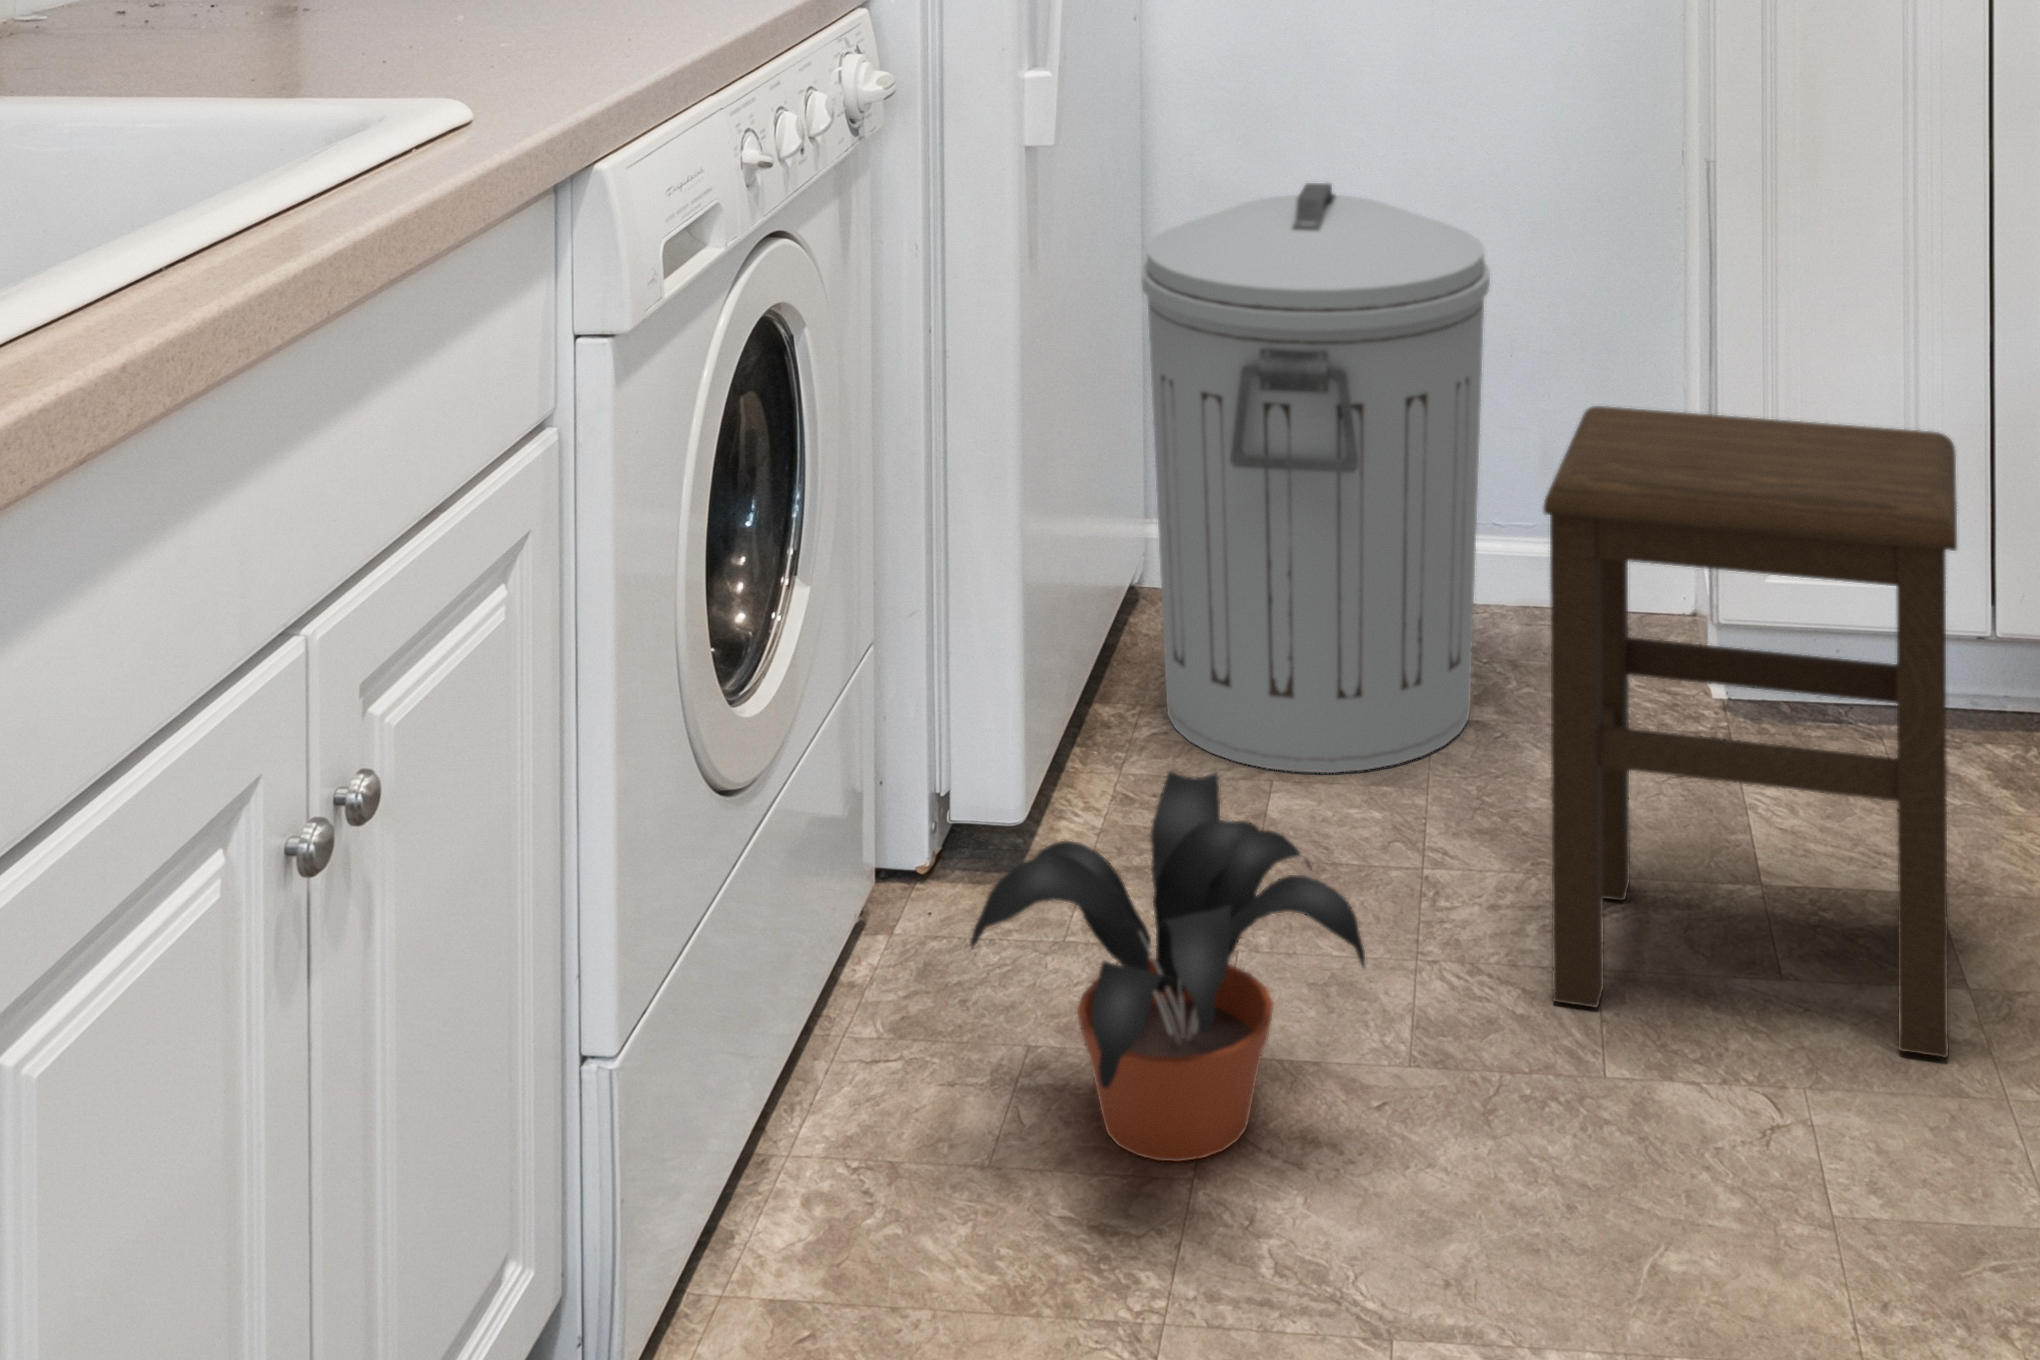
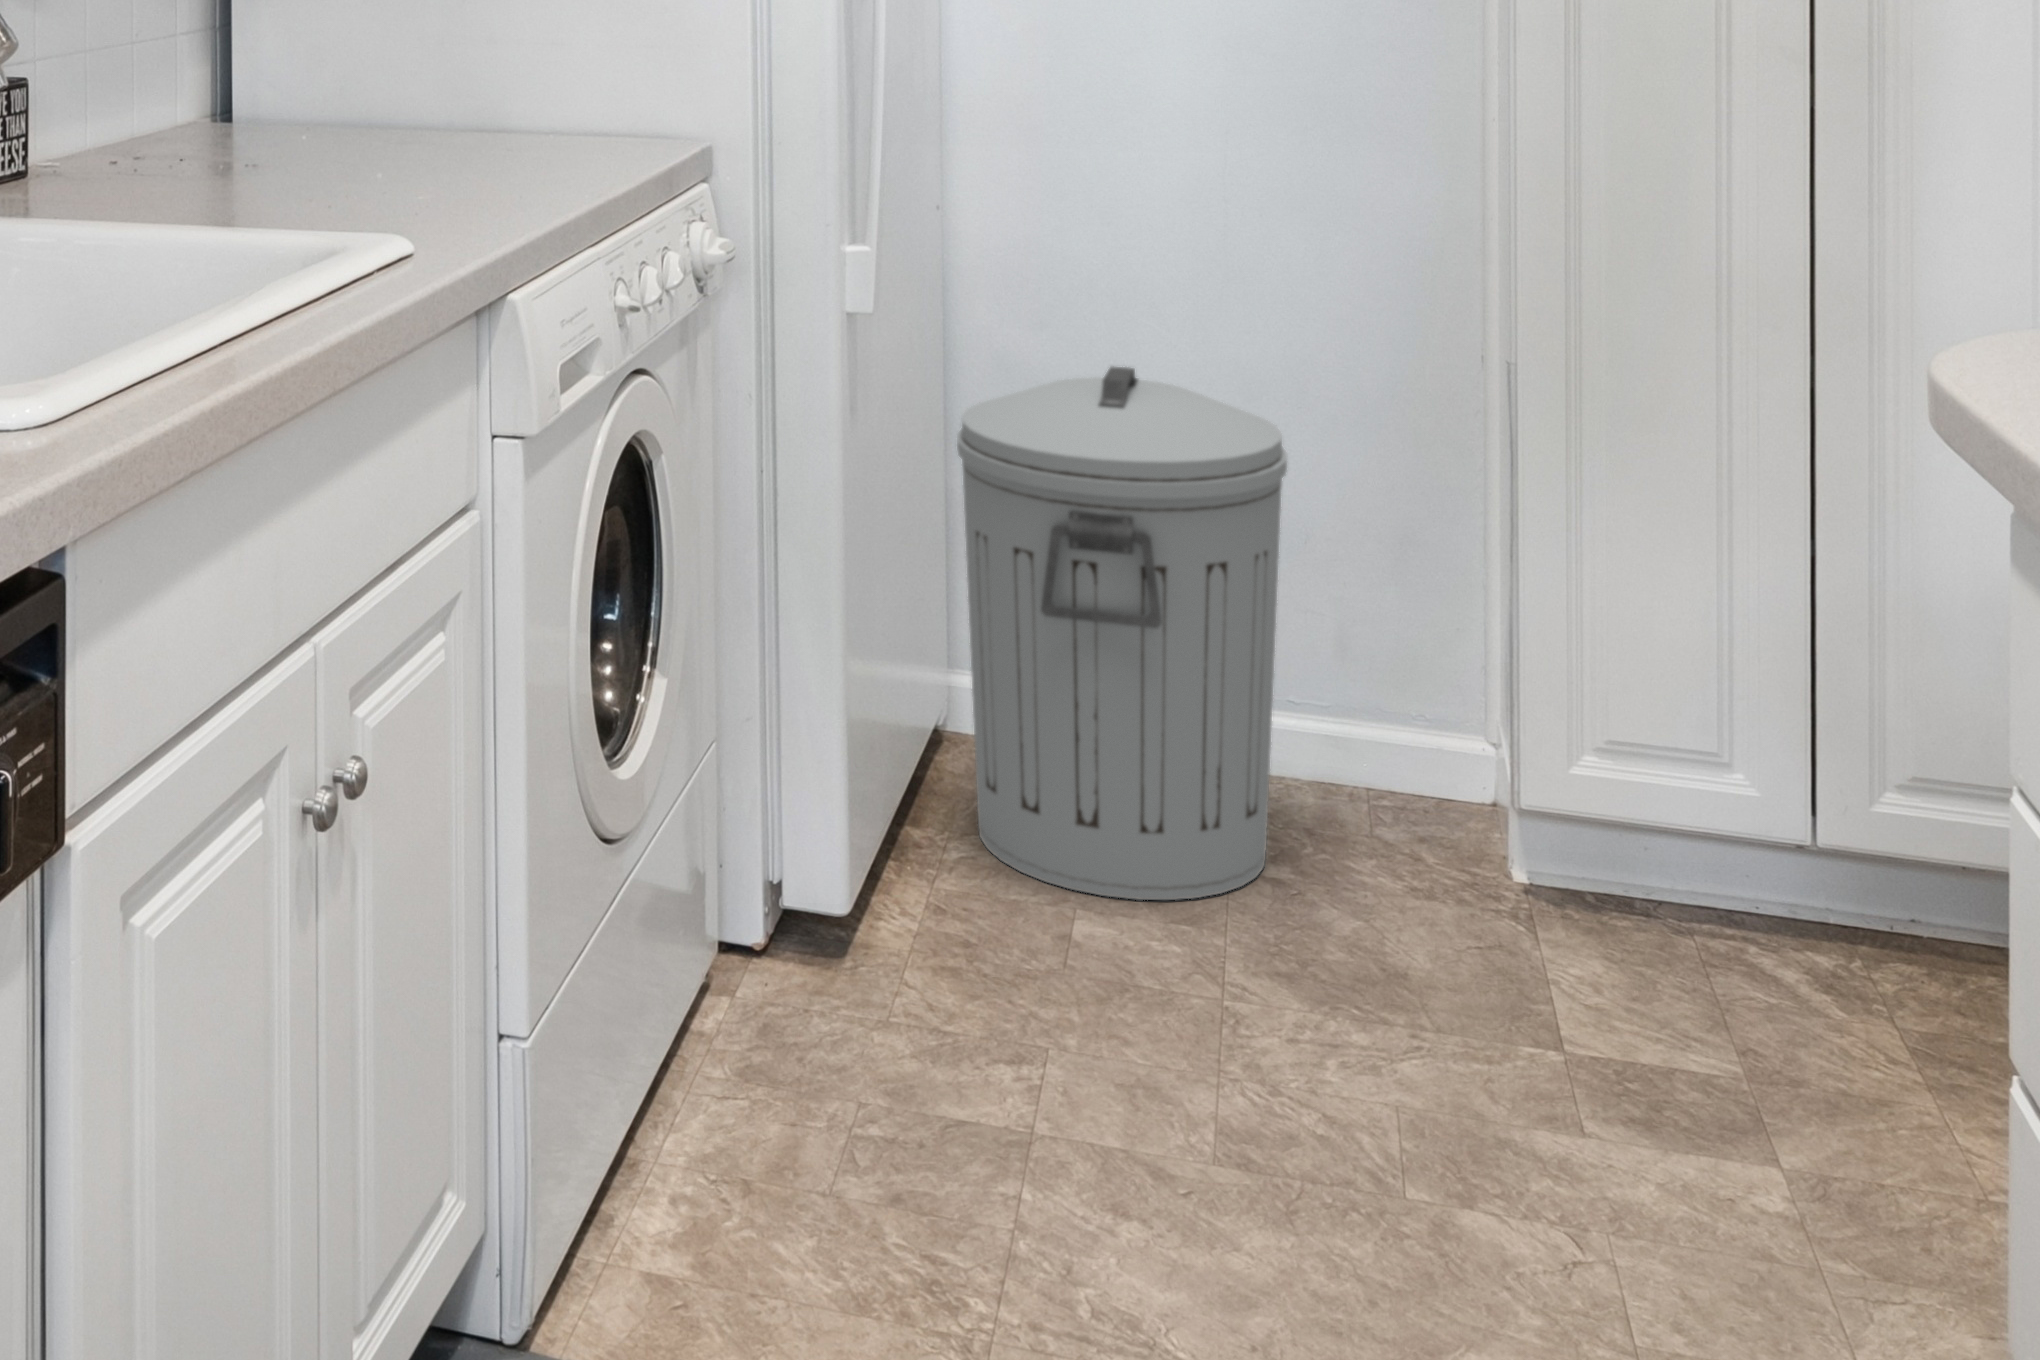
stool: present [1544,406,1957,1057] -> none [1344,579,1760,1207]
potted plant: present [970,771,1365,1161] -> none [818,867,1175,1203]

